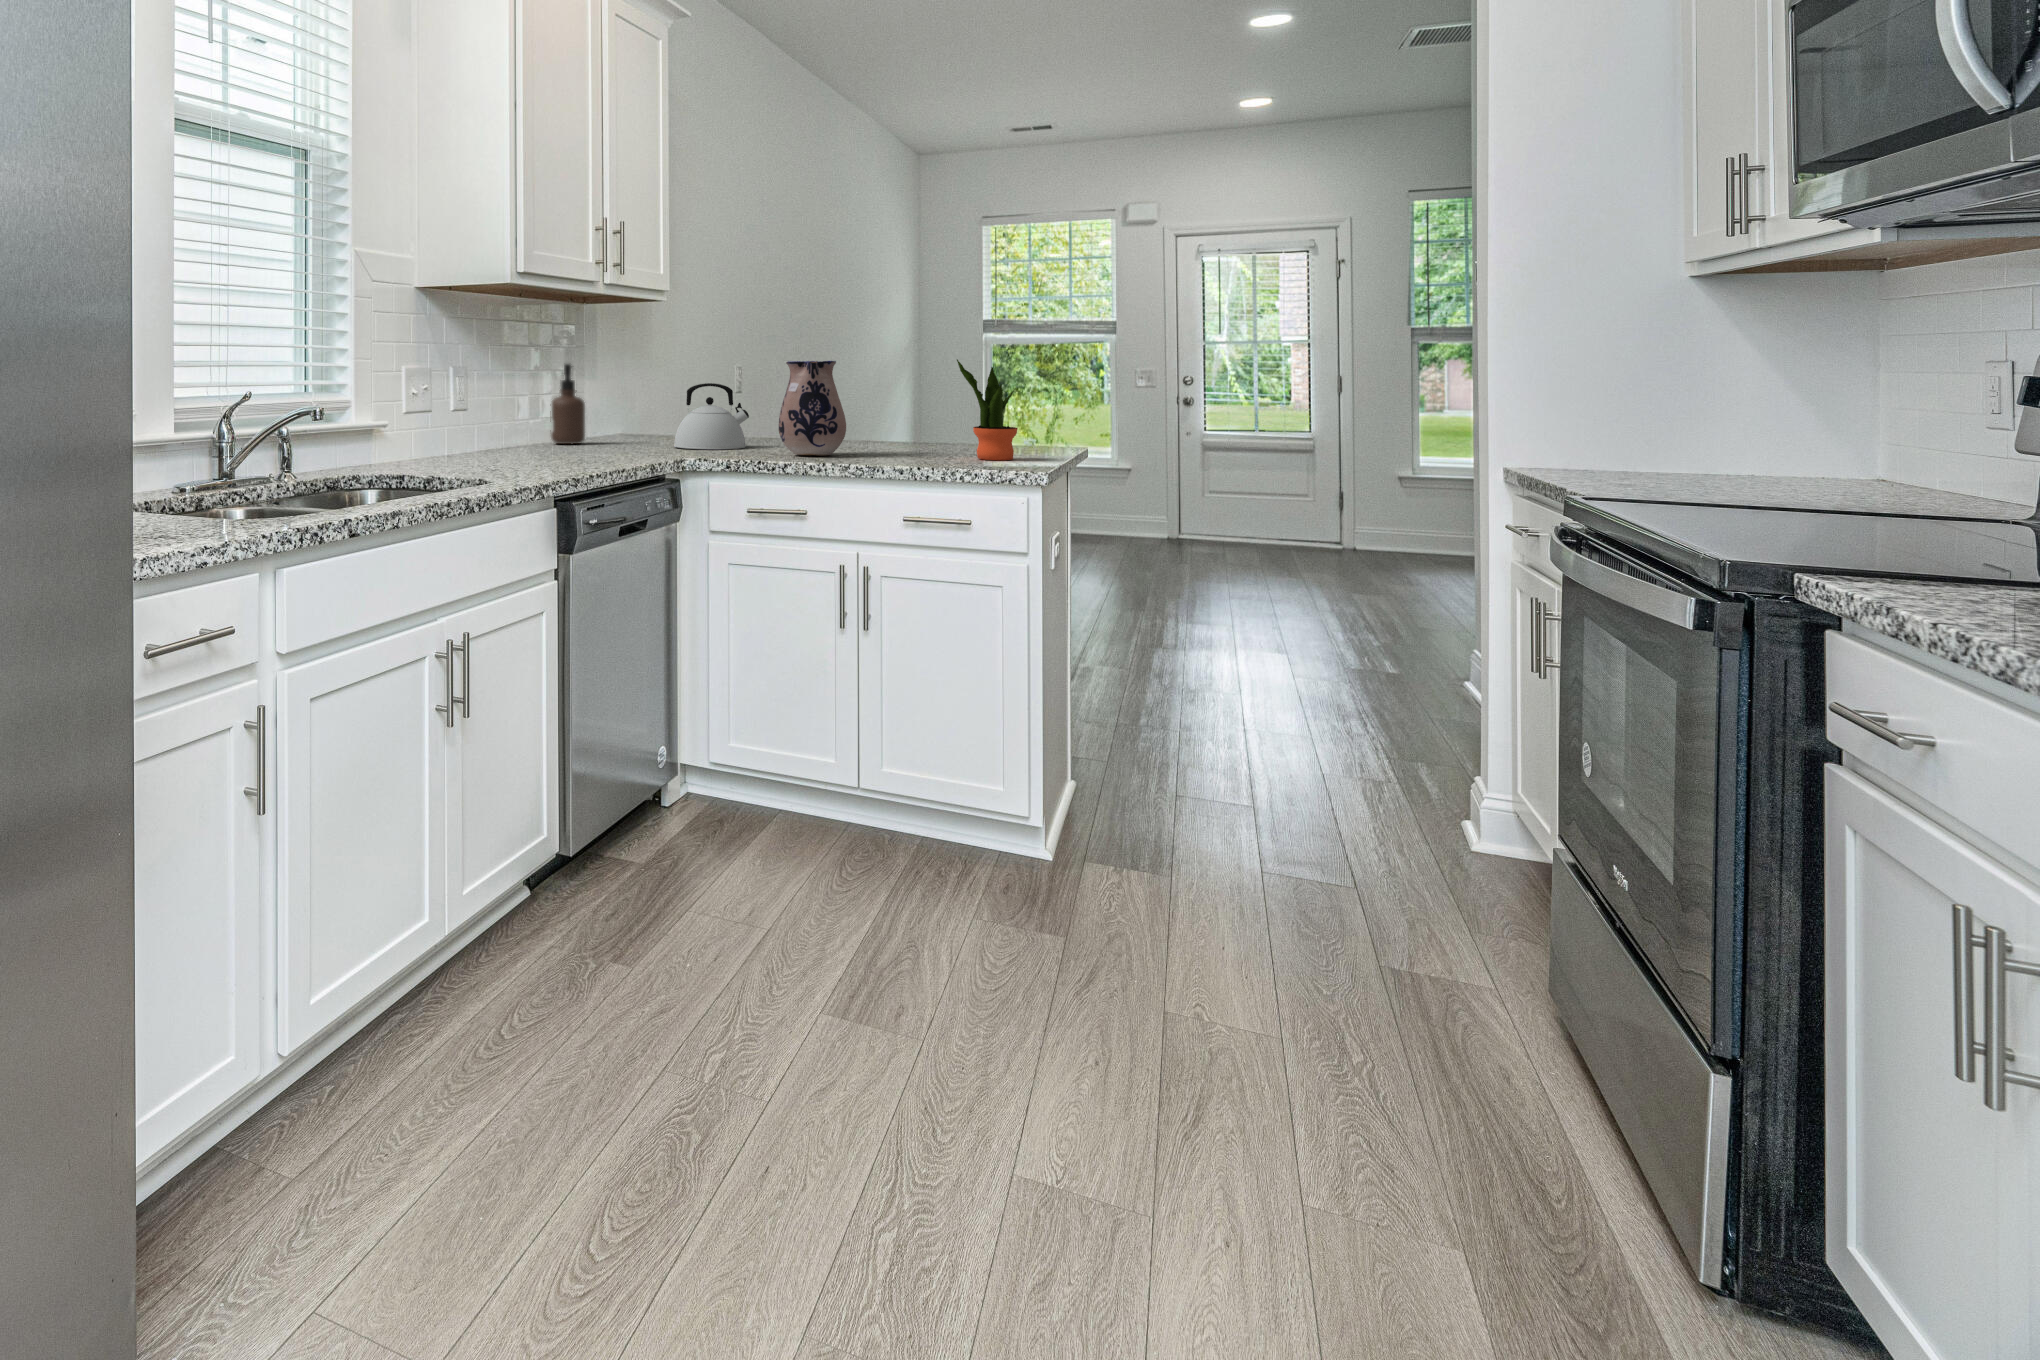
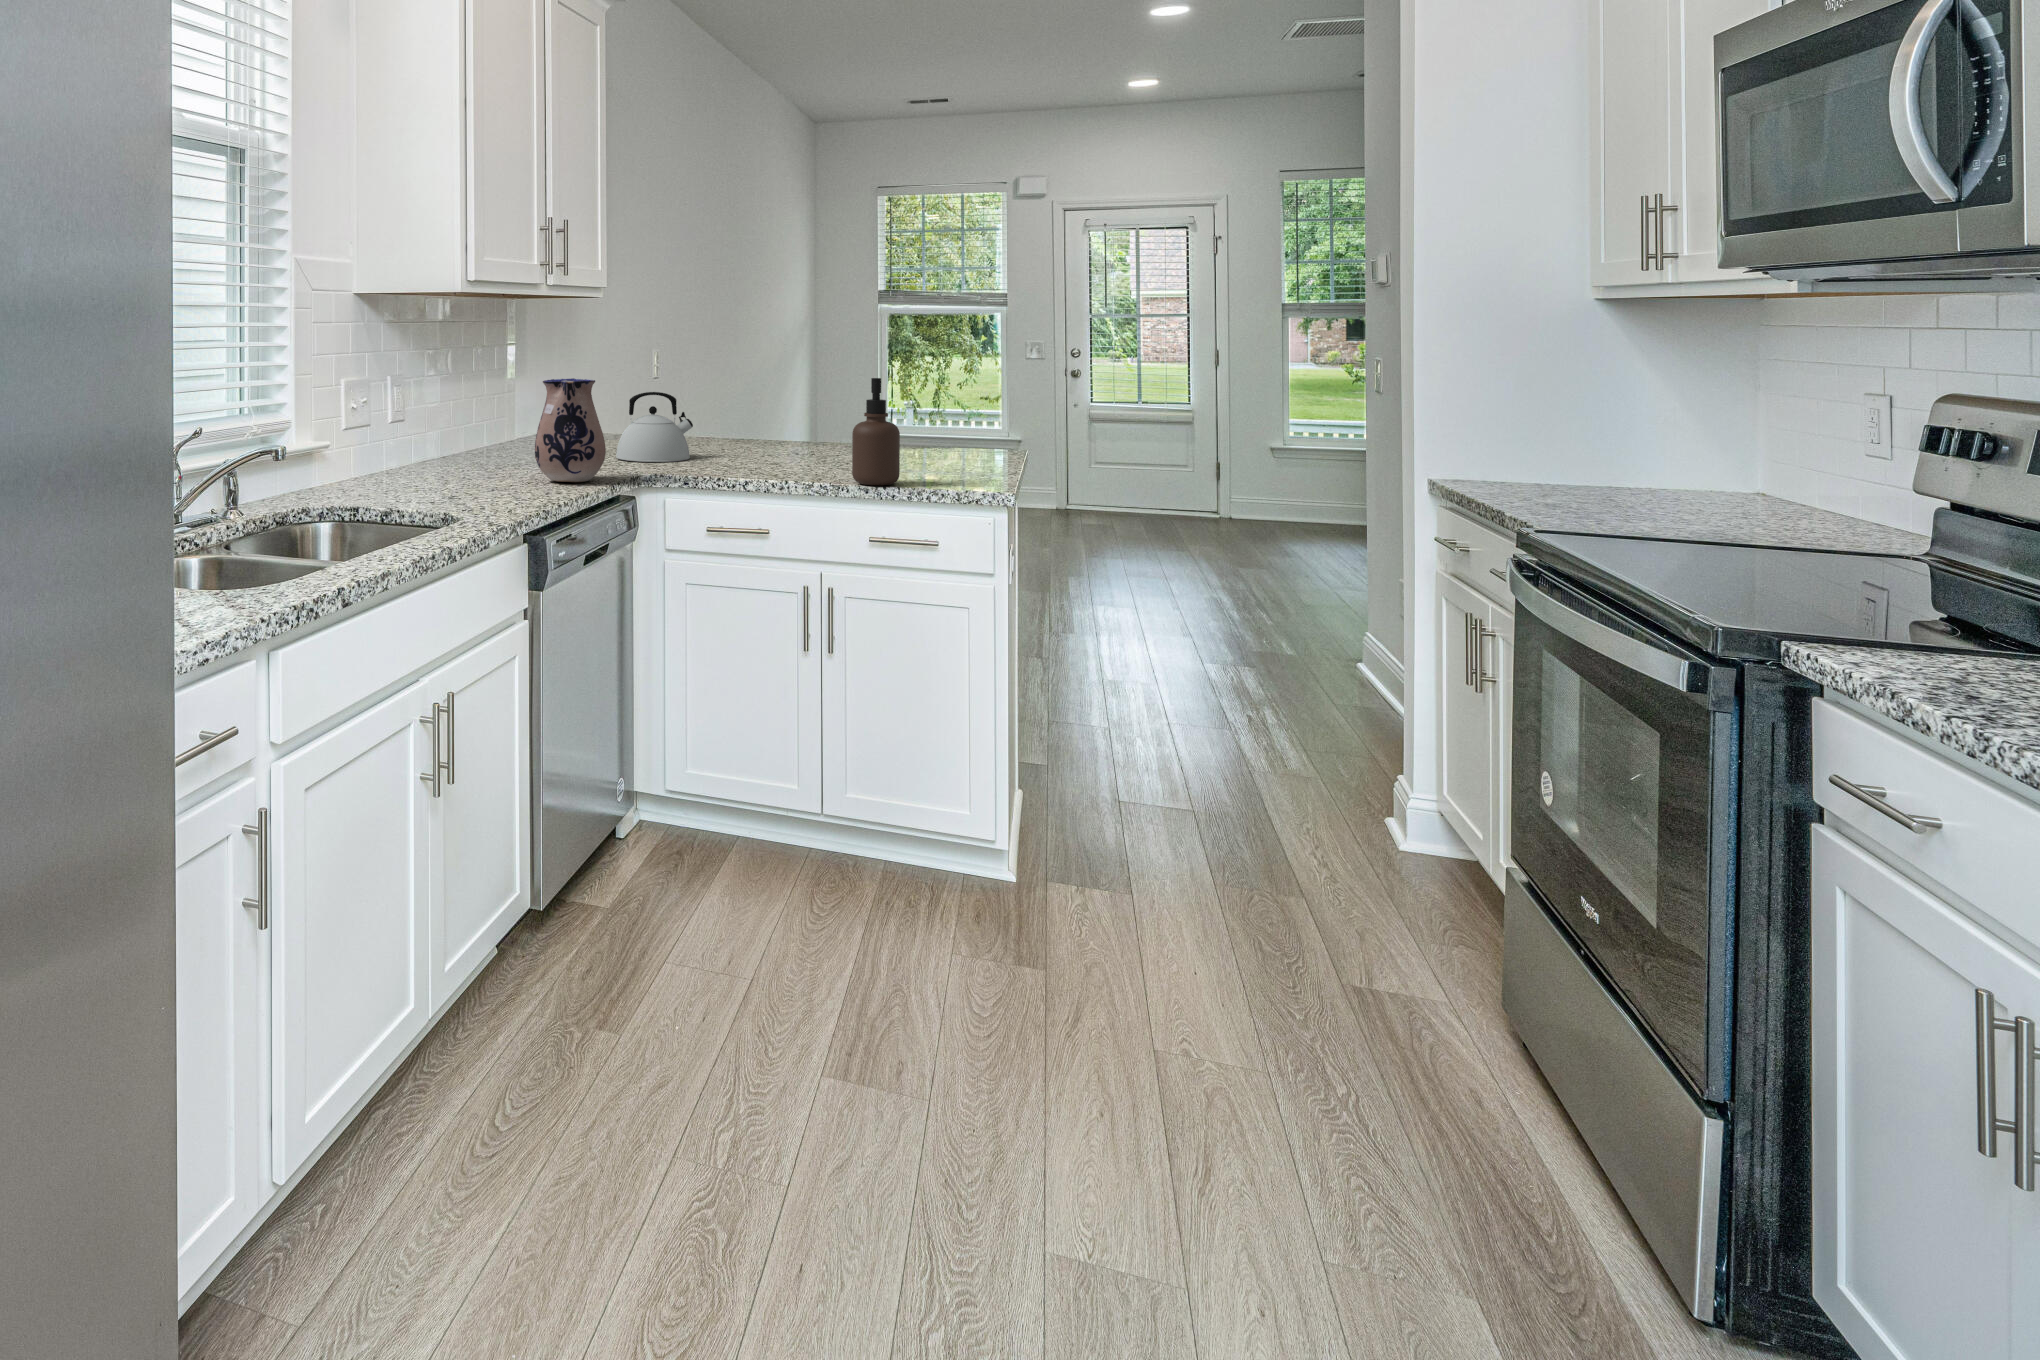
potted plant: present [957,359,1018,460] -> none [915,375,975,478]
ceramic pitcher: present [779,361,846,456] -> present [535,378,606,482]
soap dispenser: present [550,364,585,444] -> present [852,378,900,485]

